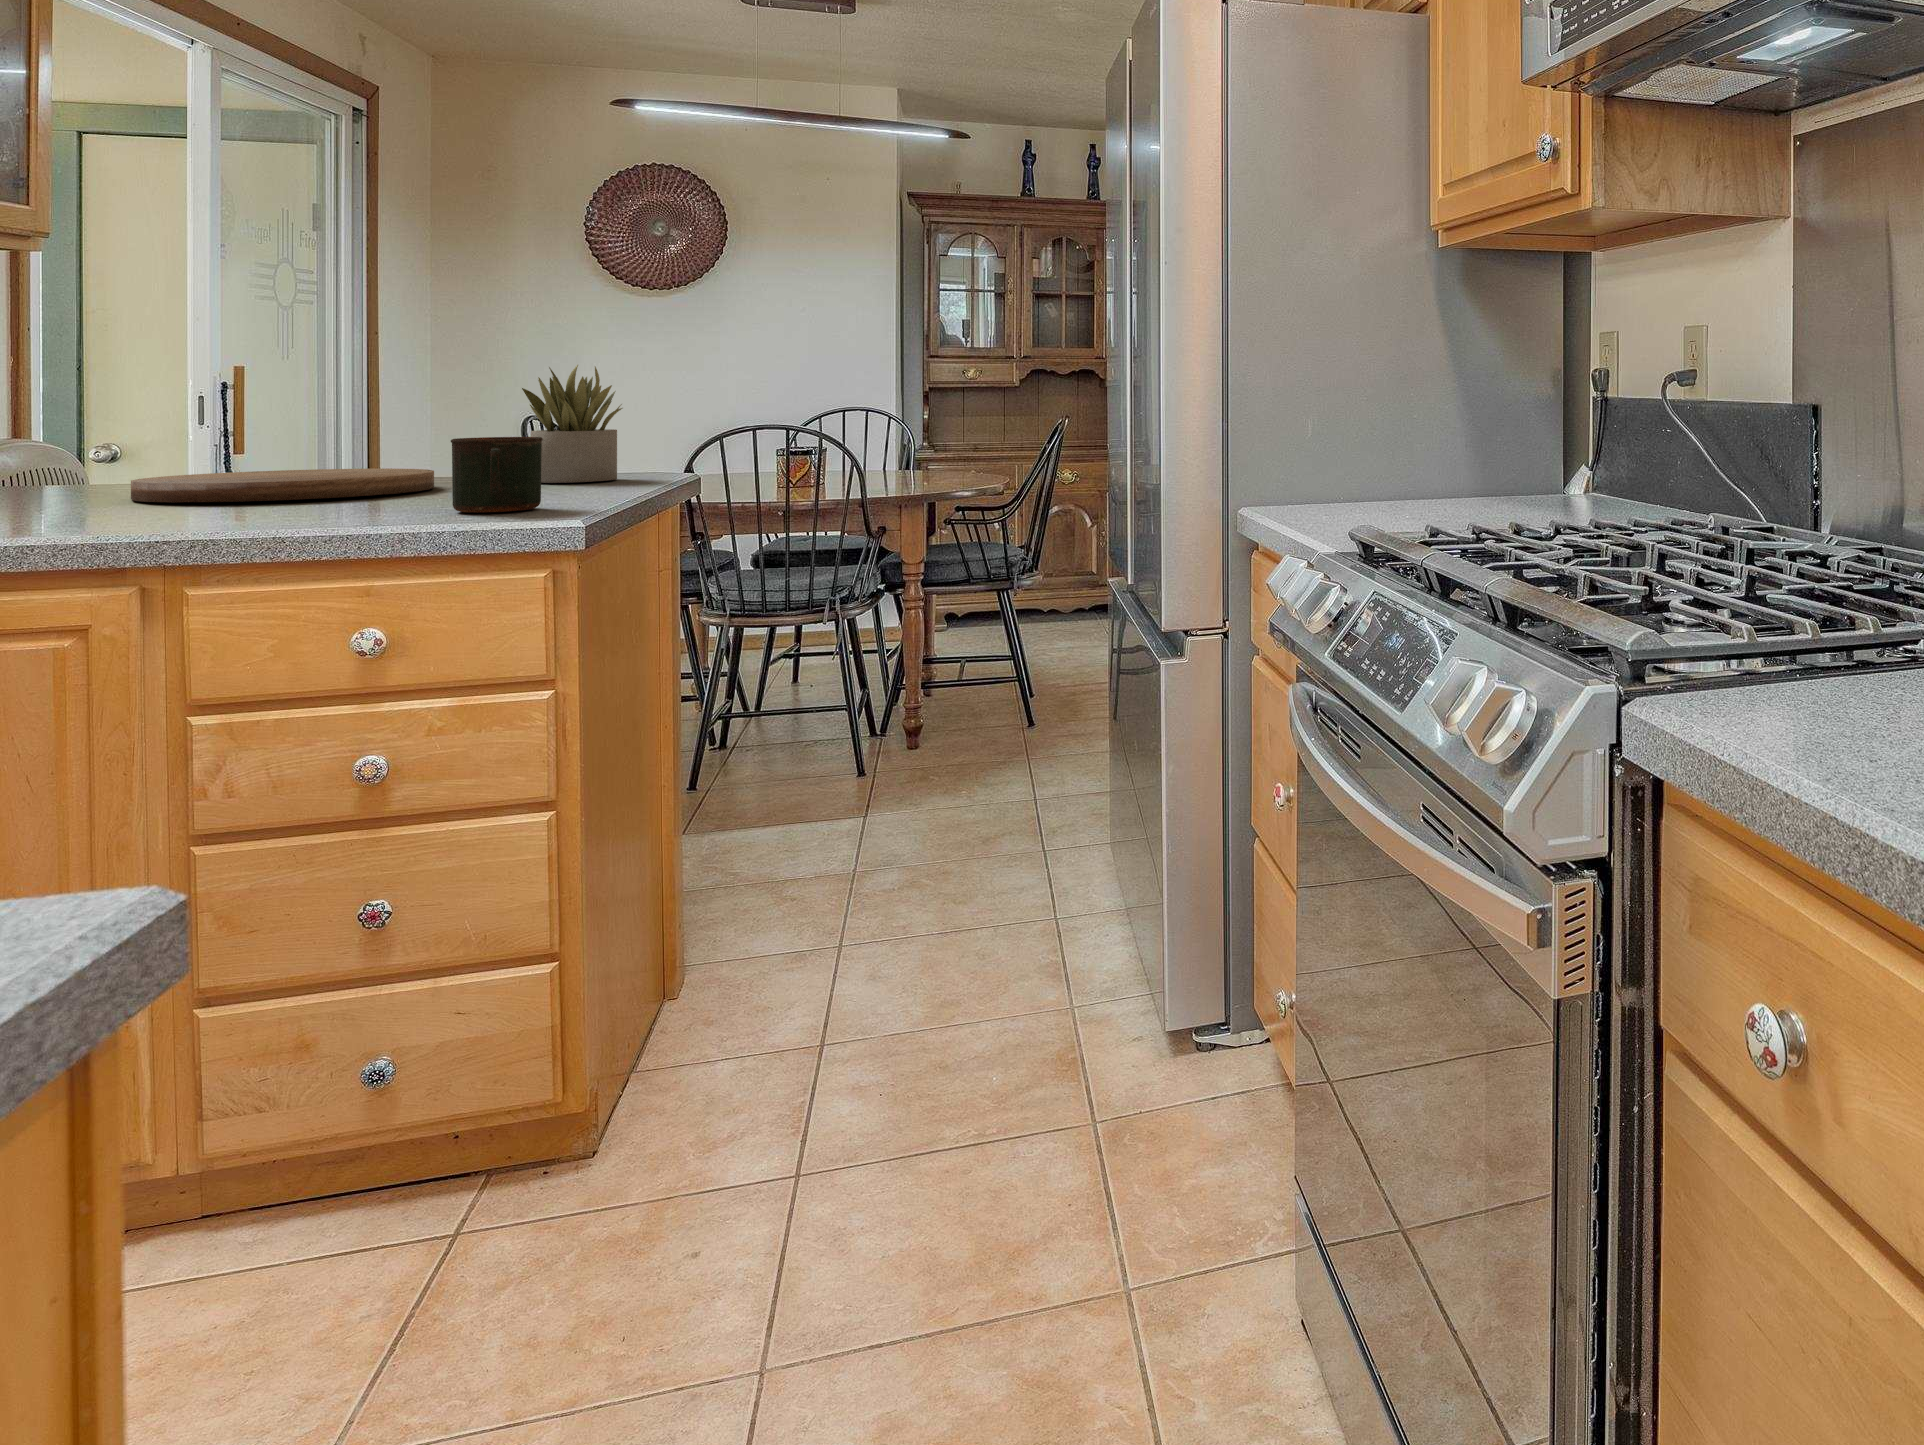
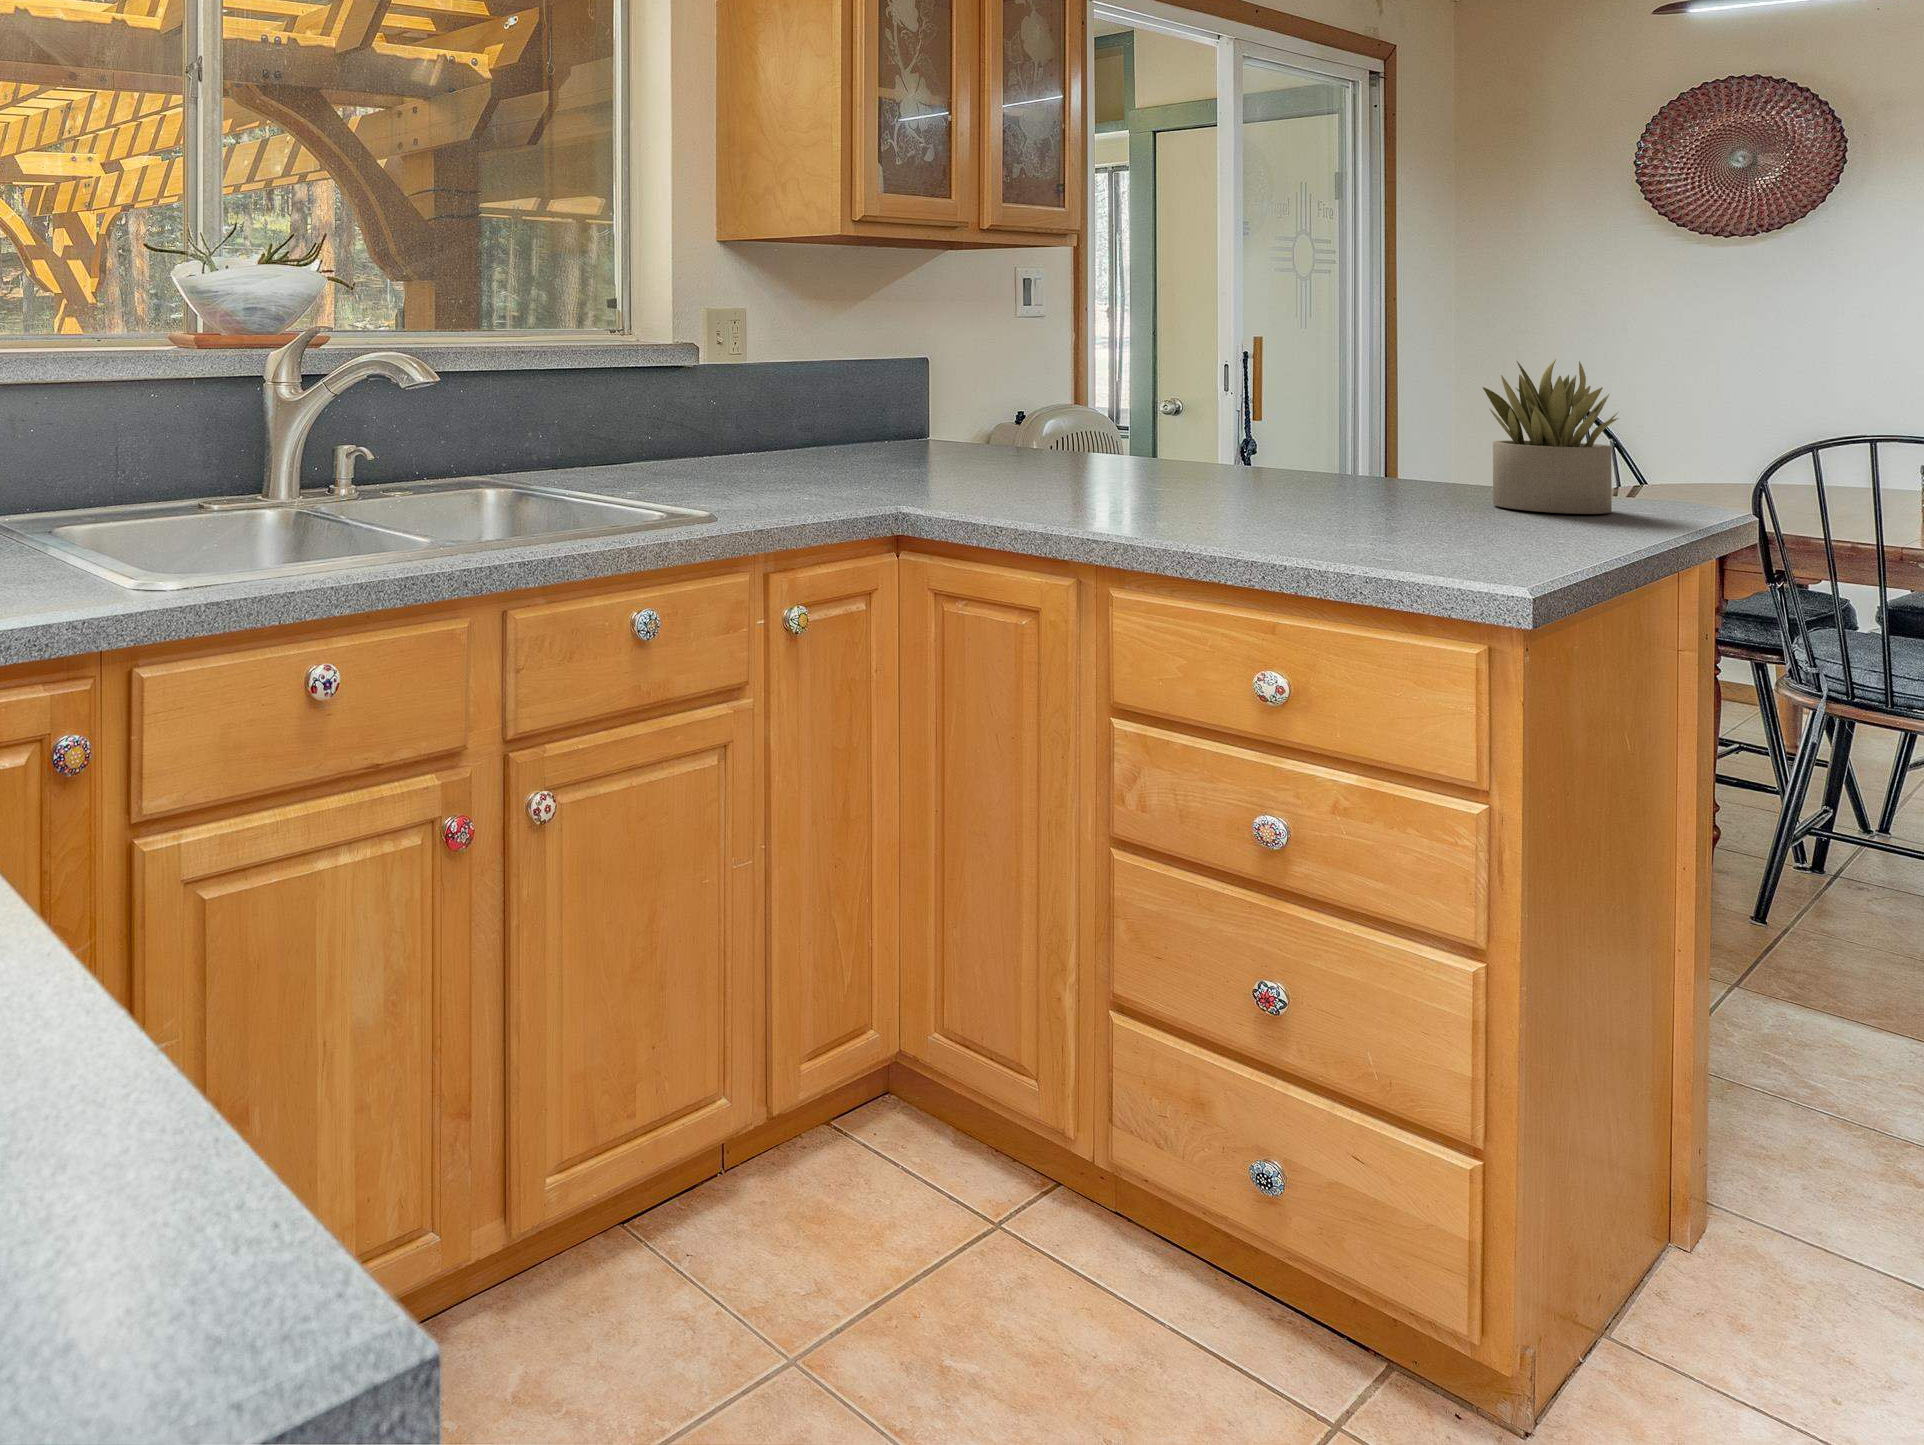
mug: present [451,437,543,513] -> none [1364,458,1478,557]
cutting board: present [131,468,434,502] -> none [1099,463,1376,507]

